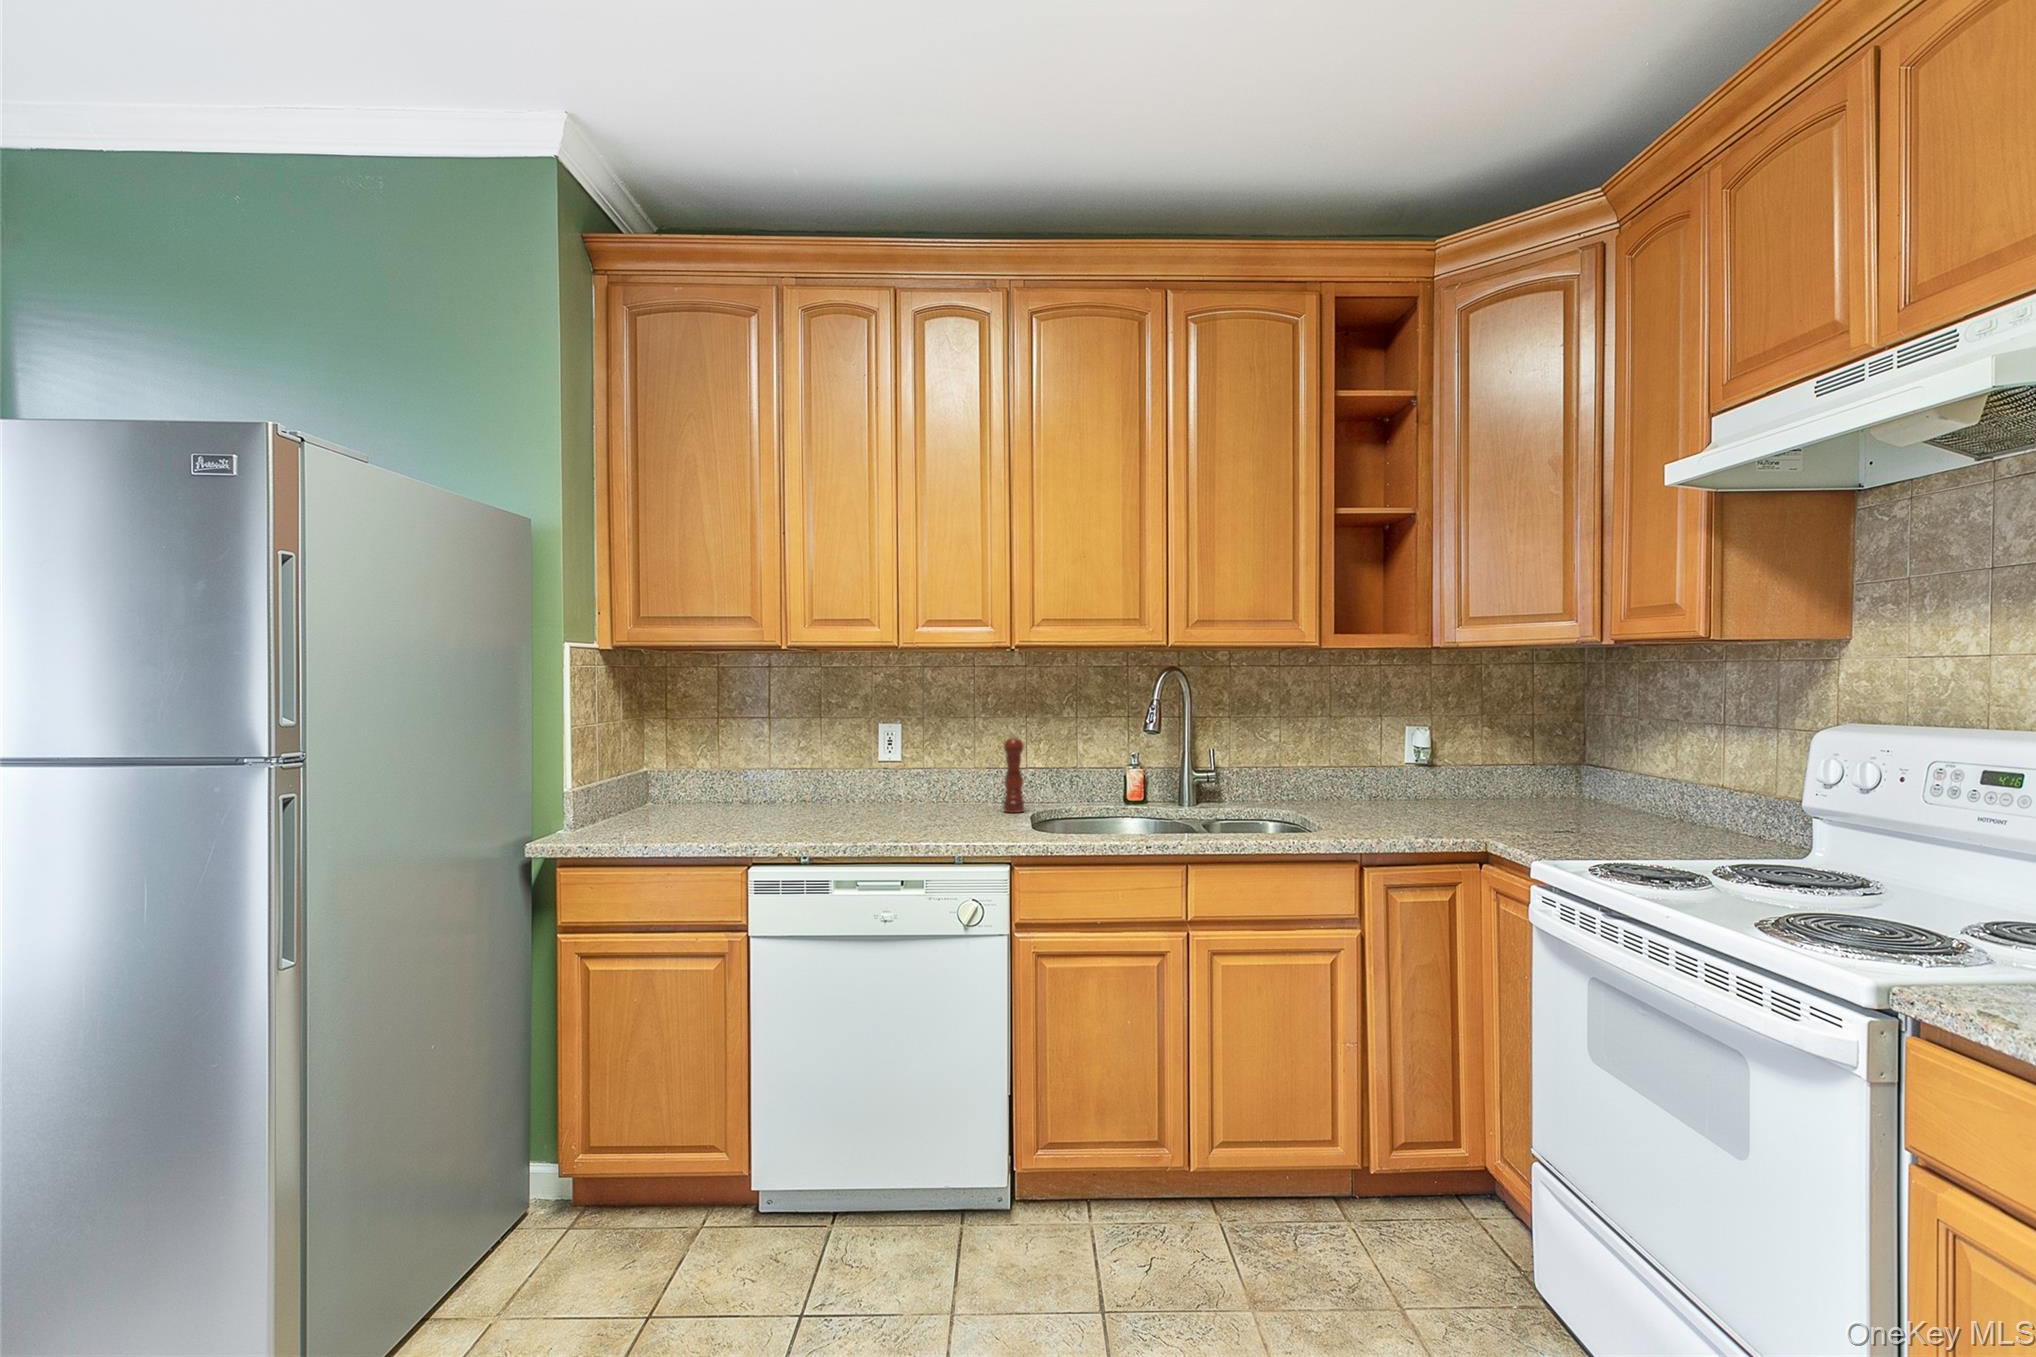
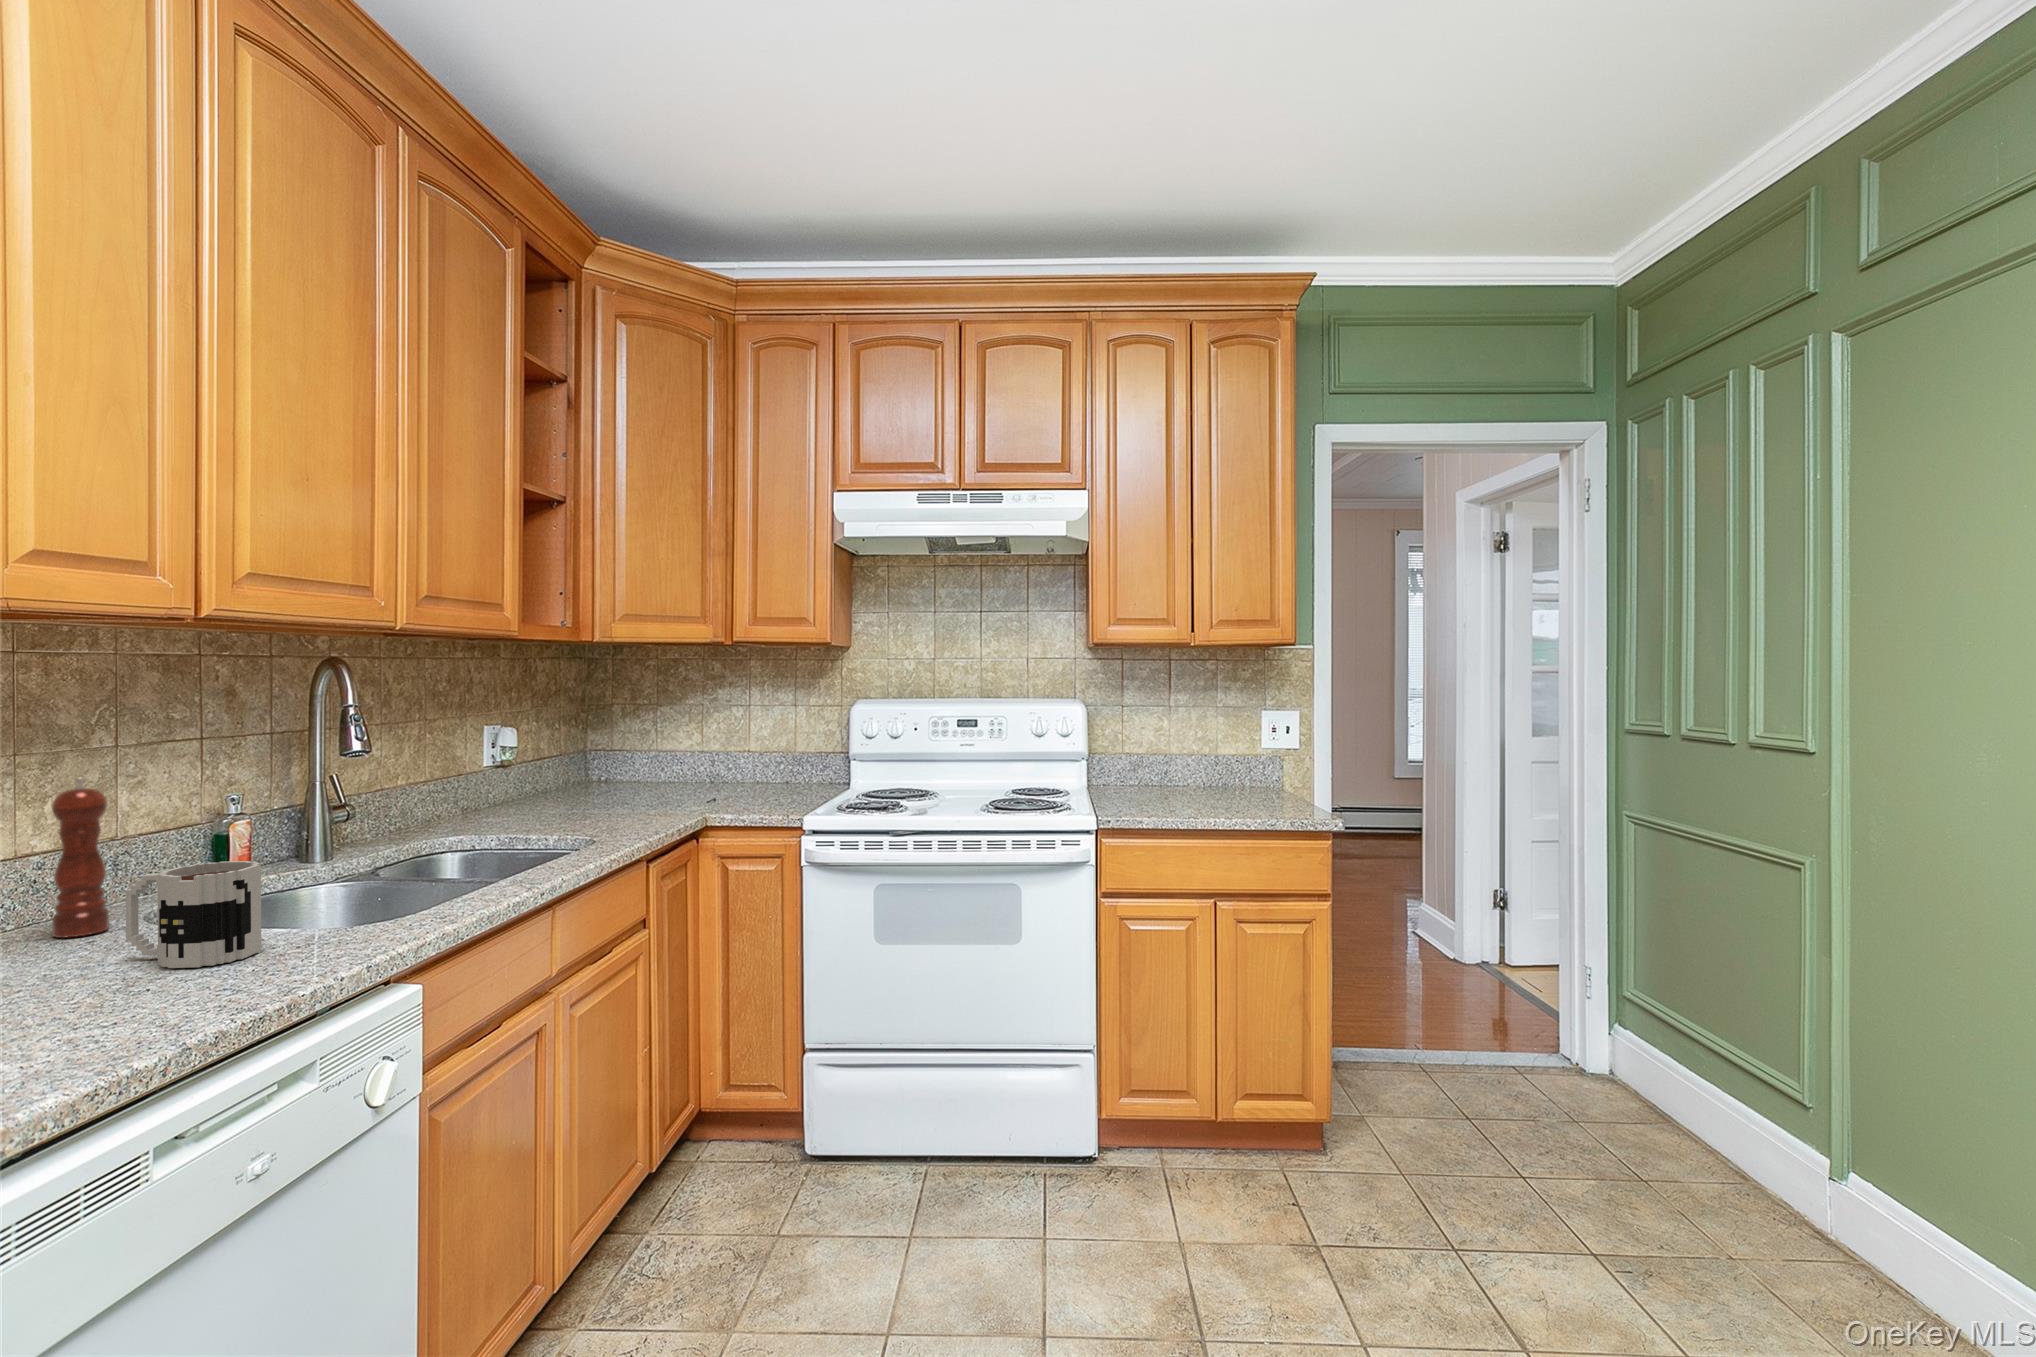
mug: none [956,781,997,834] -> present [126,861,261,968]

